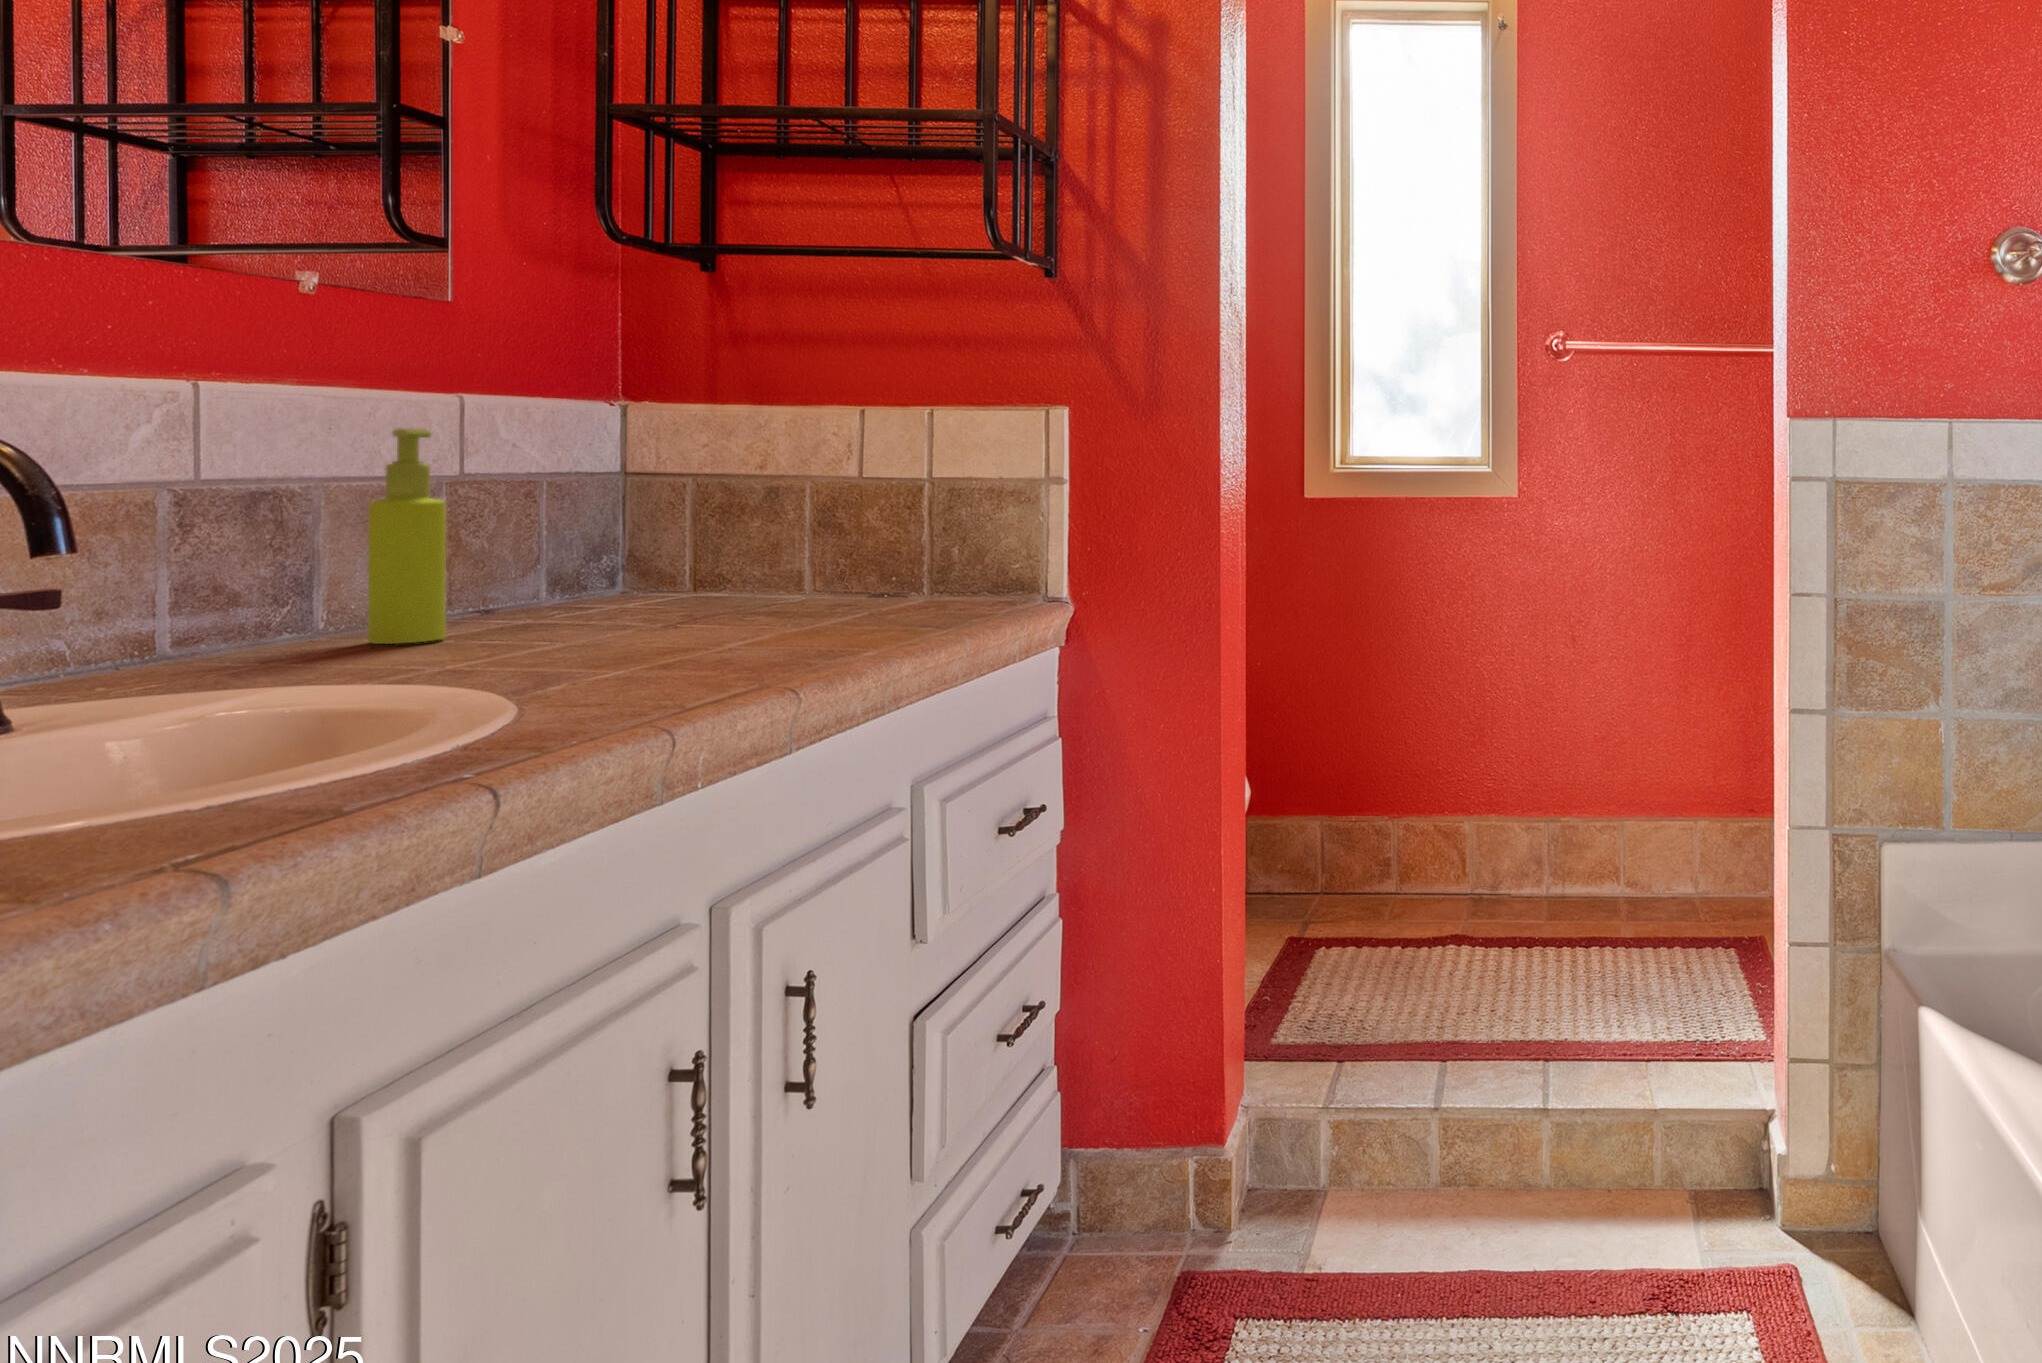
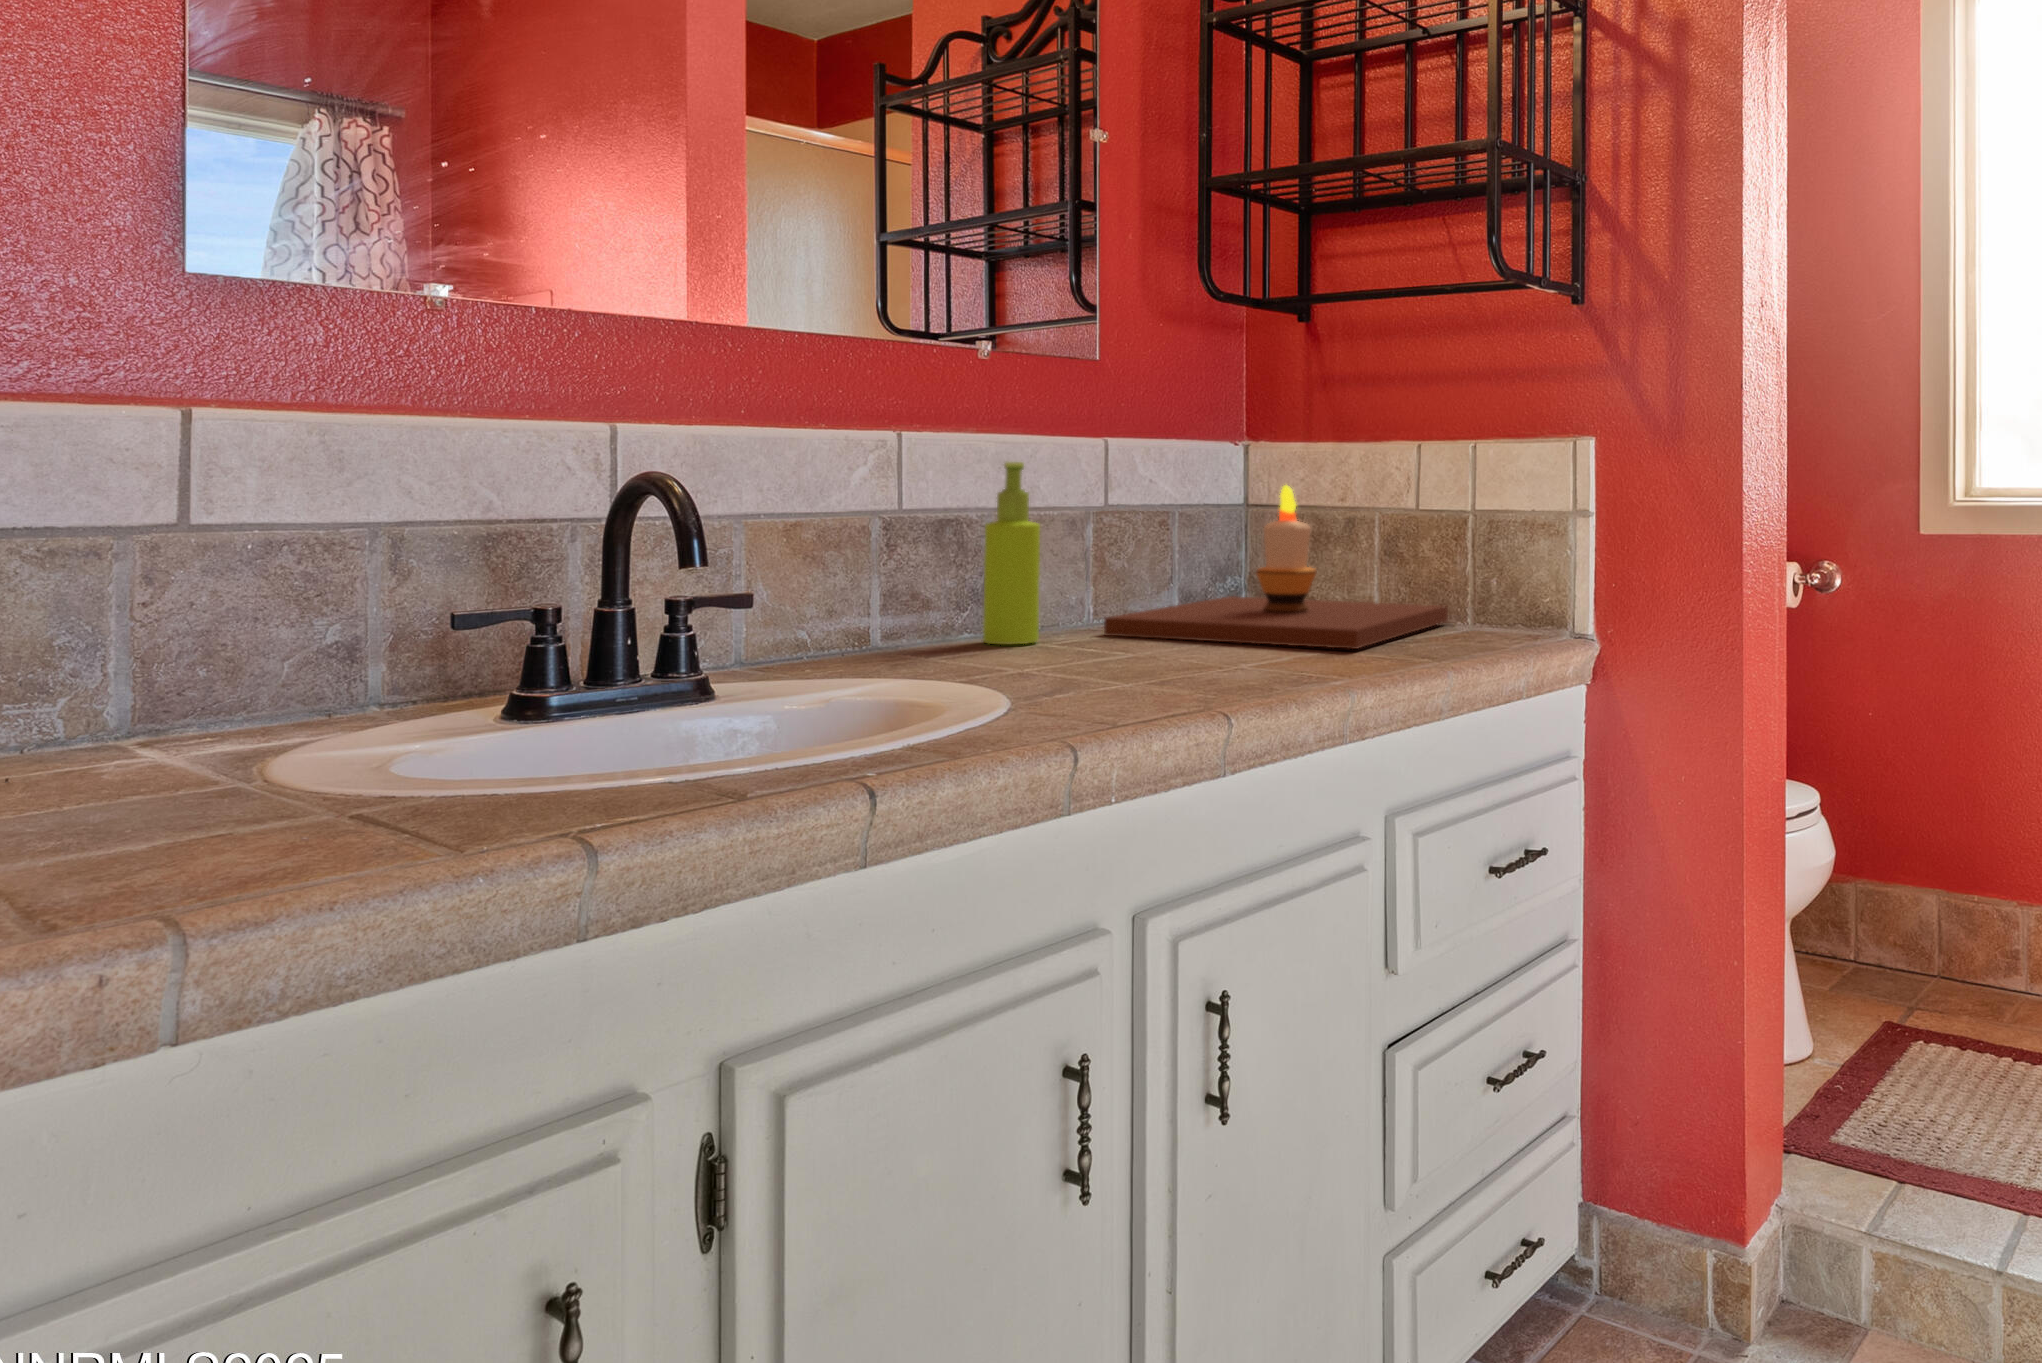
candle: none [518,453,907,627] -> present [1104,485,1448,649]

